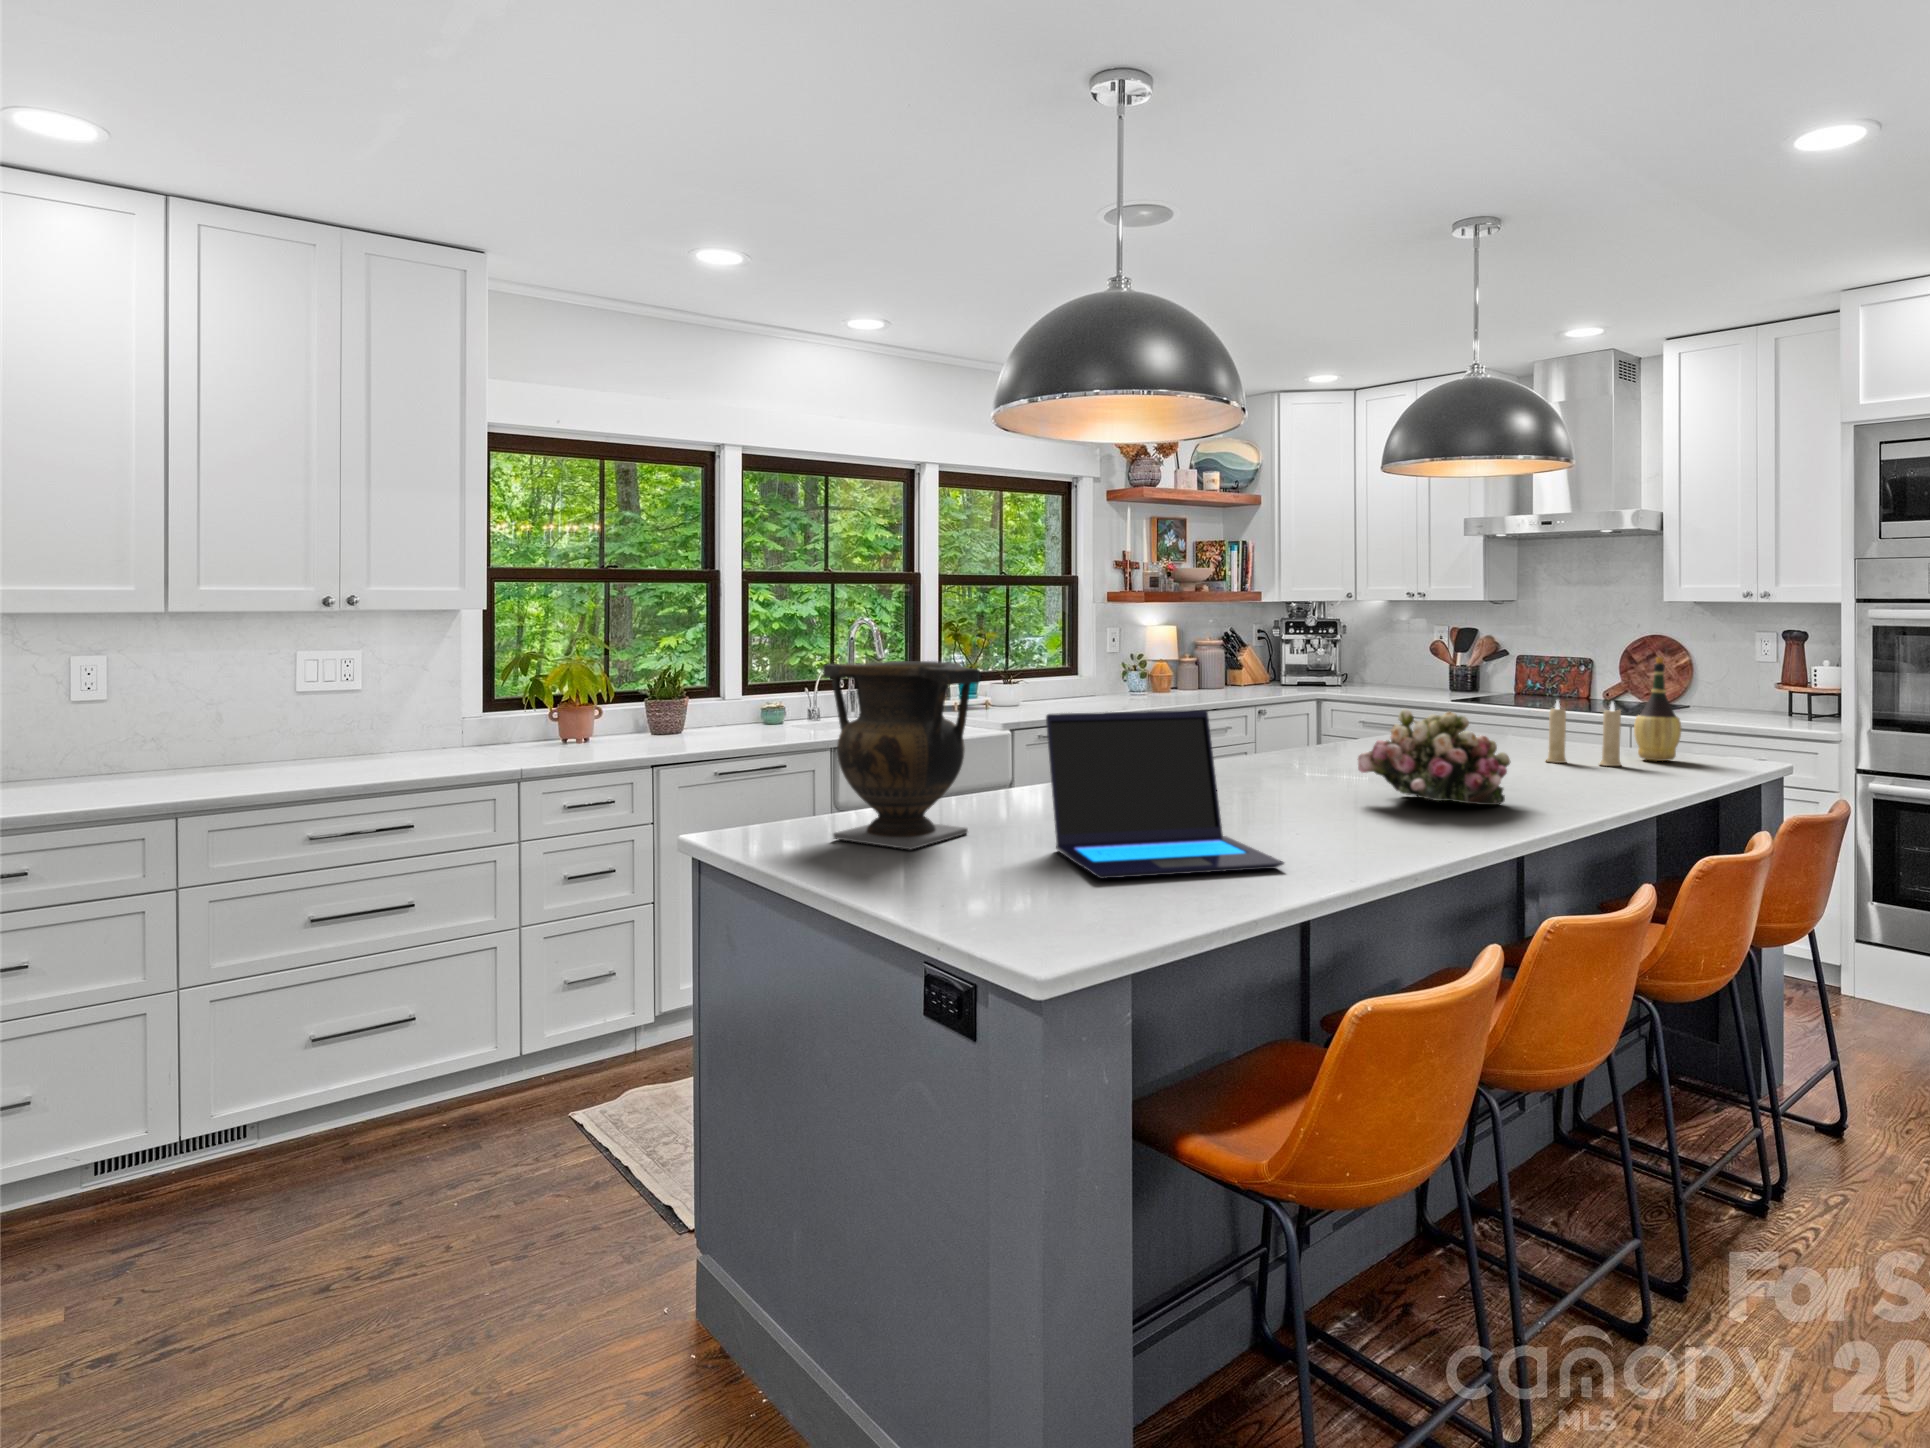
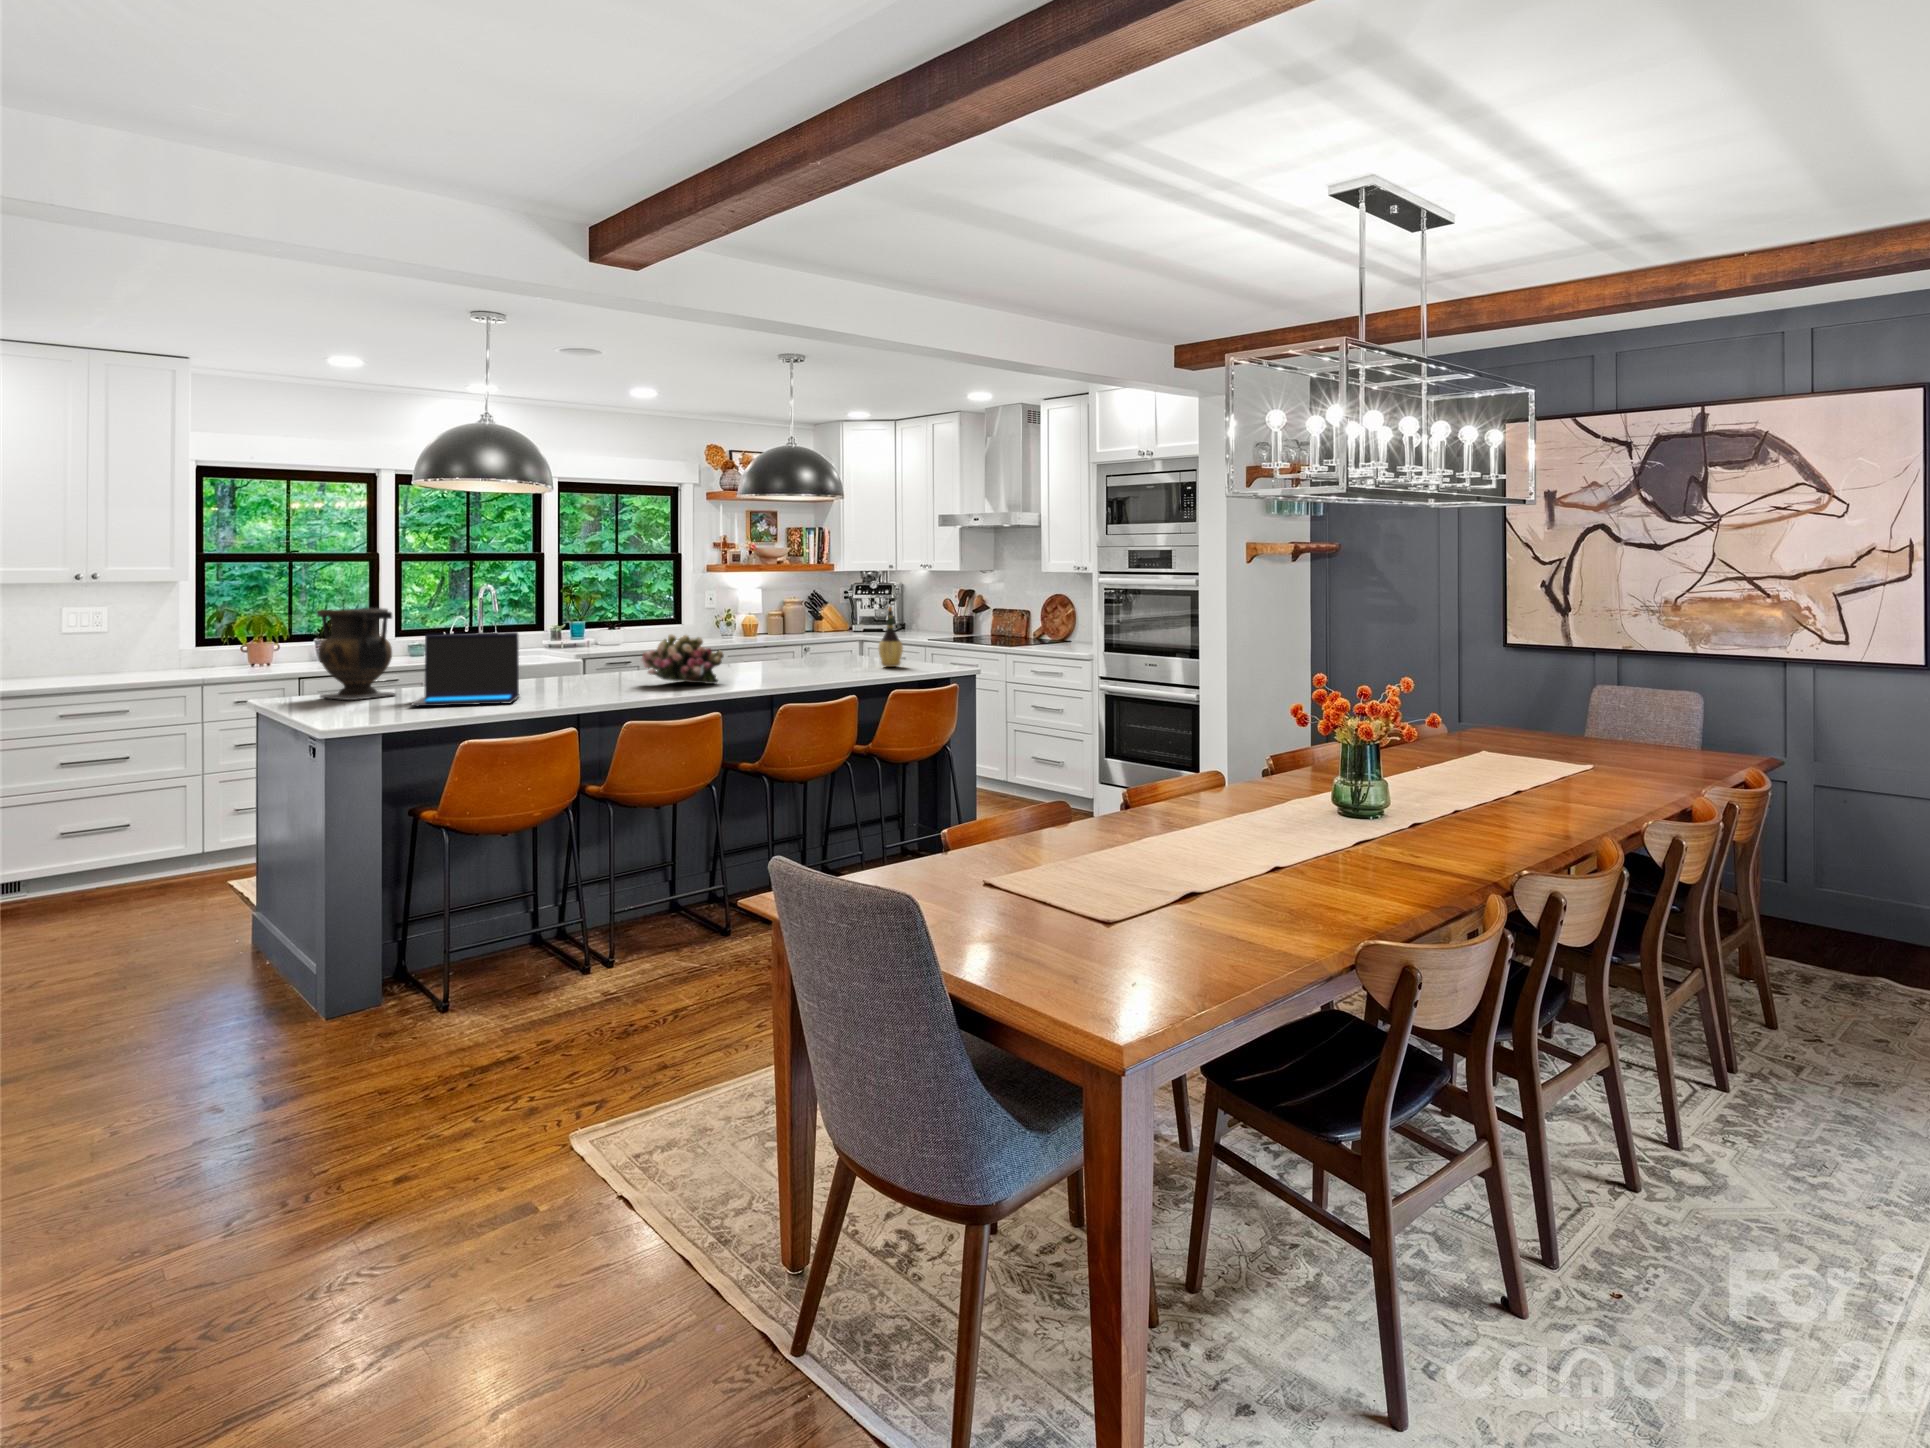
candle: present [1546,700,1621,766] -> none [824,631,860,669]

